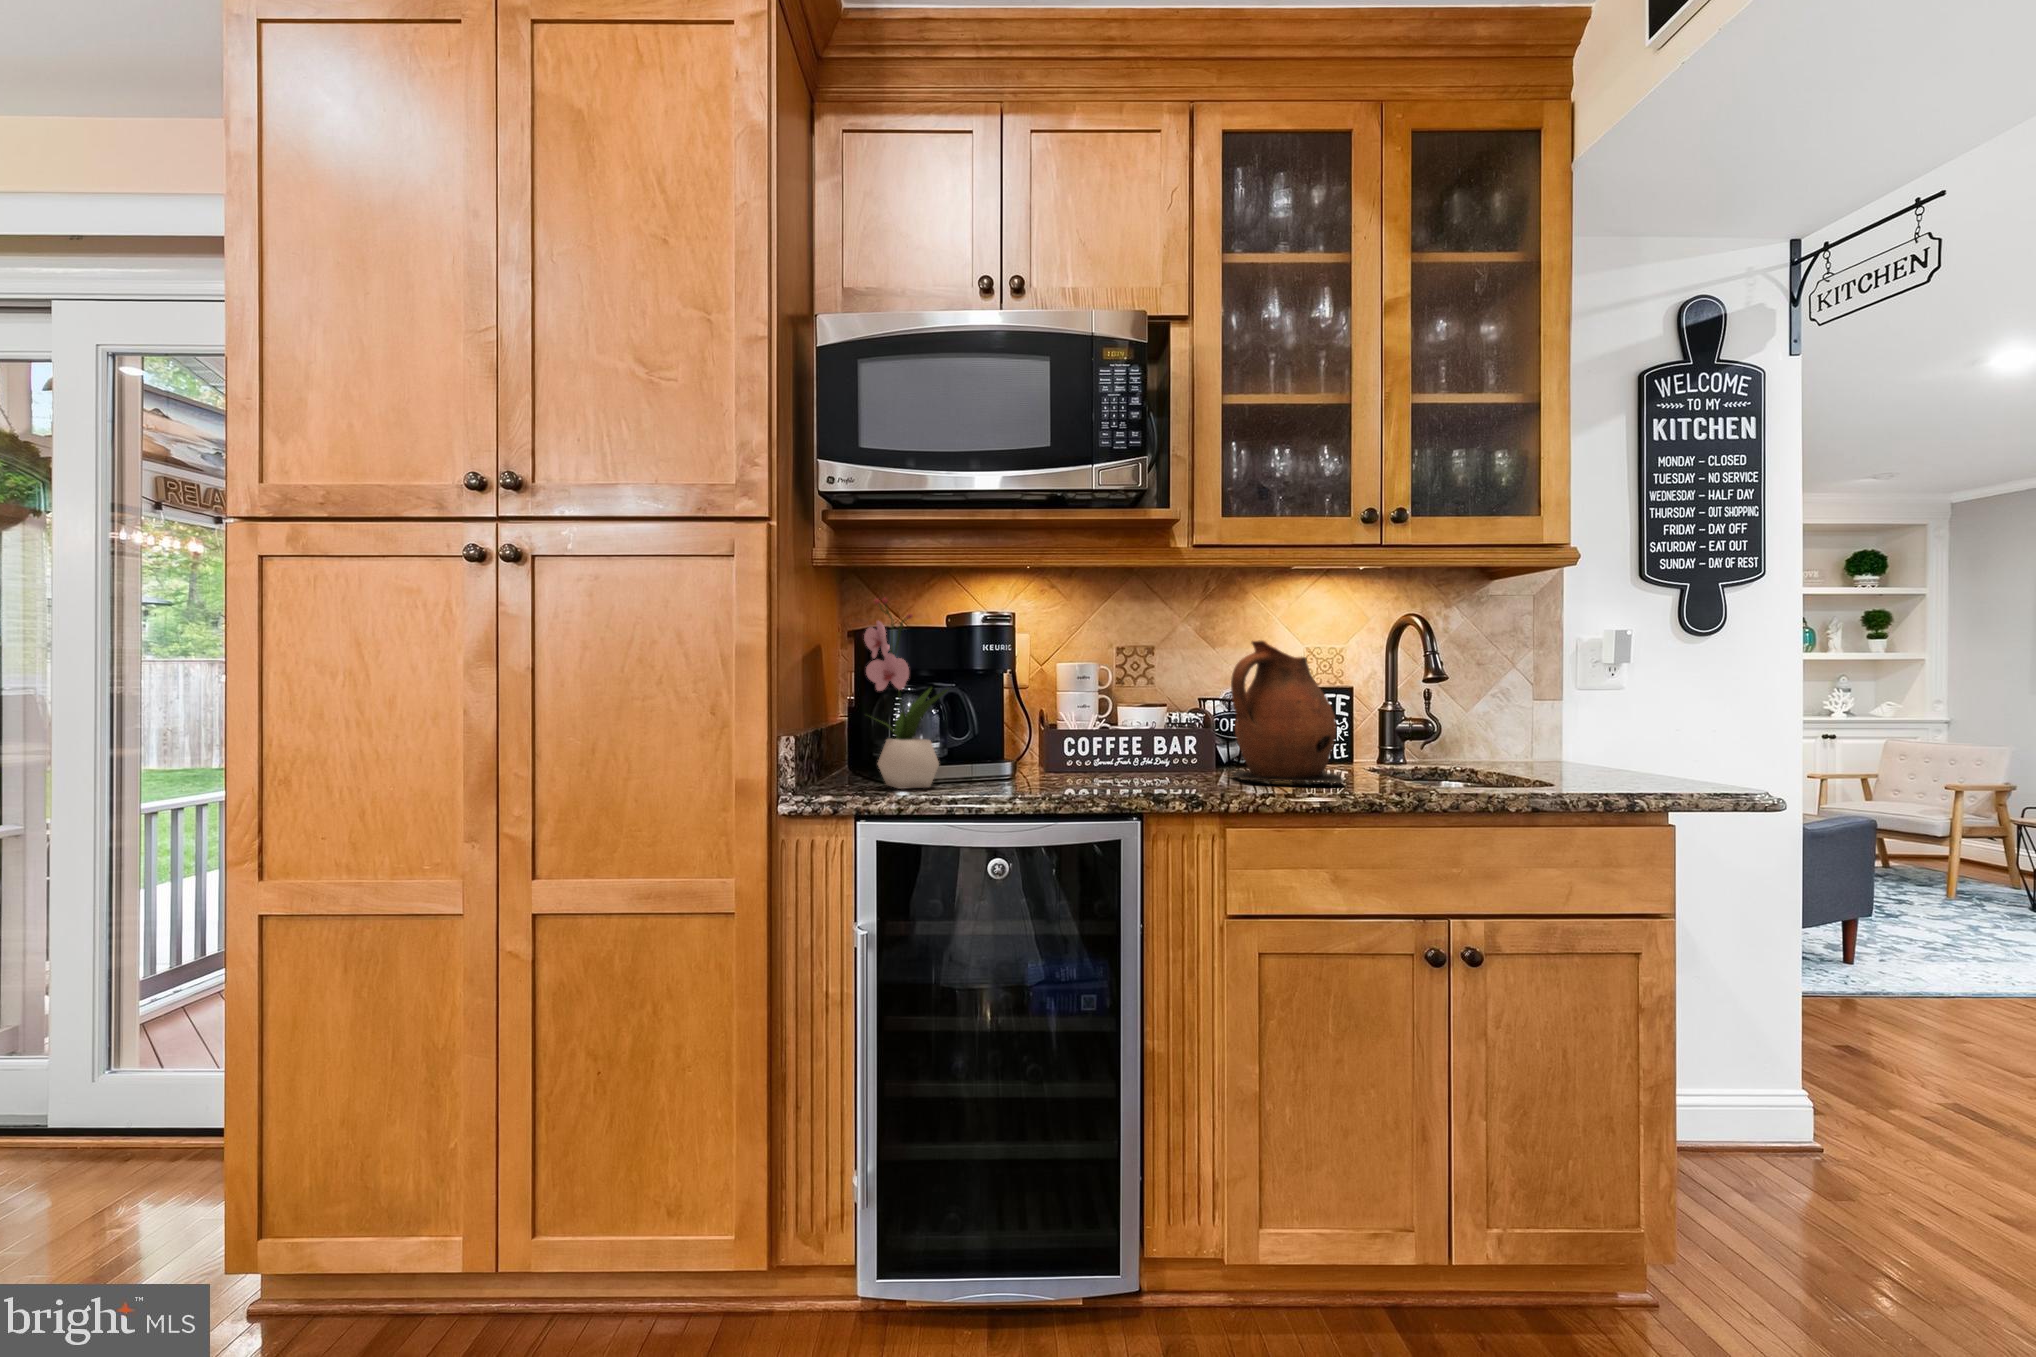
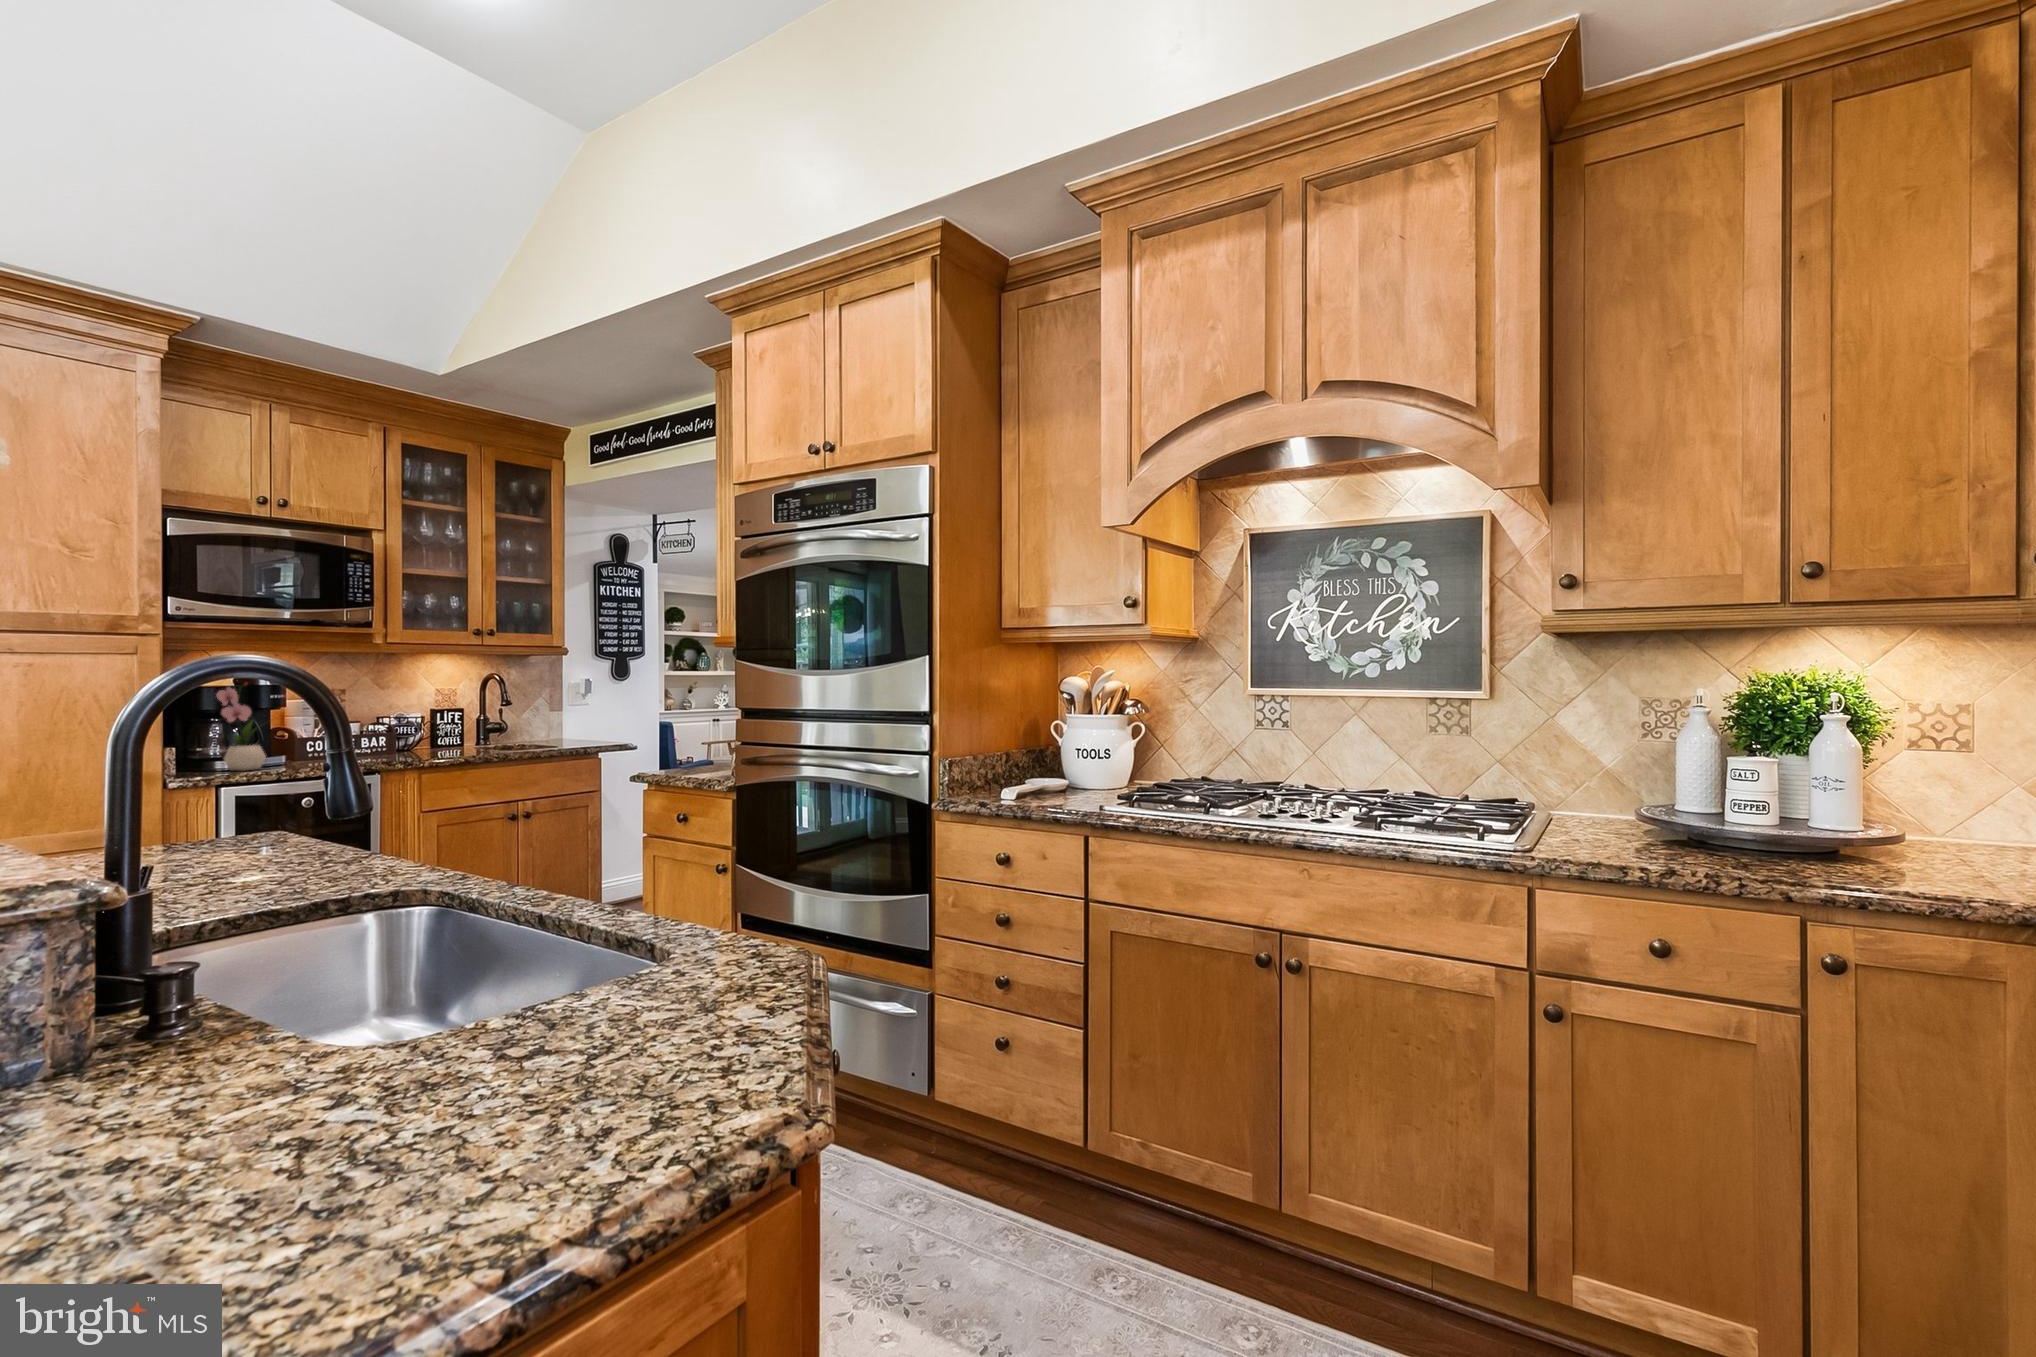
ceramic pitcher: present [1231,640,1344,785] -> none [408,691,473,755]

